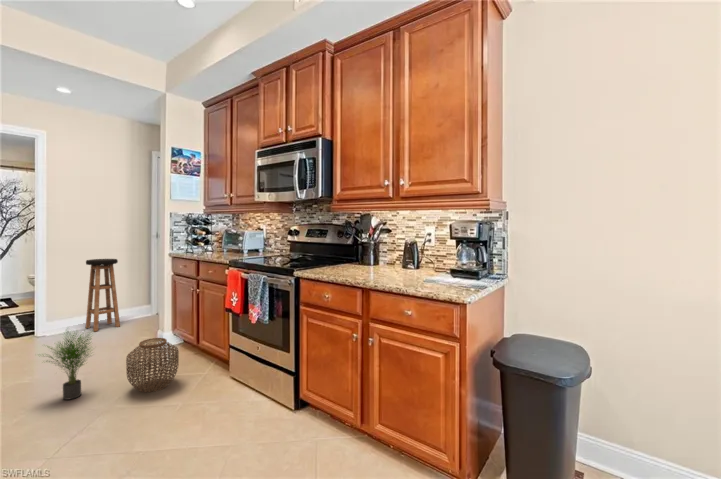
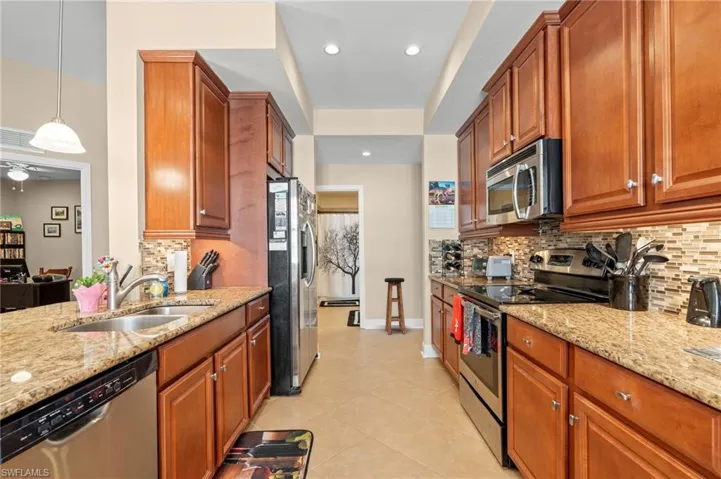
potted plant: present [49,331,91,400] -> none [330,328,364,384]
woven basket: present [126,338,179,392] -> none [377,351,417,399]

